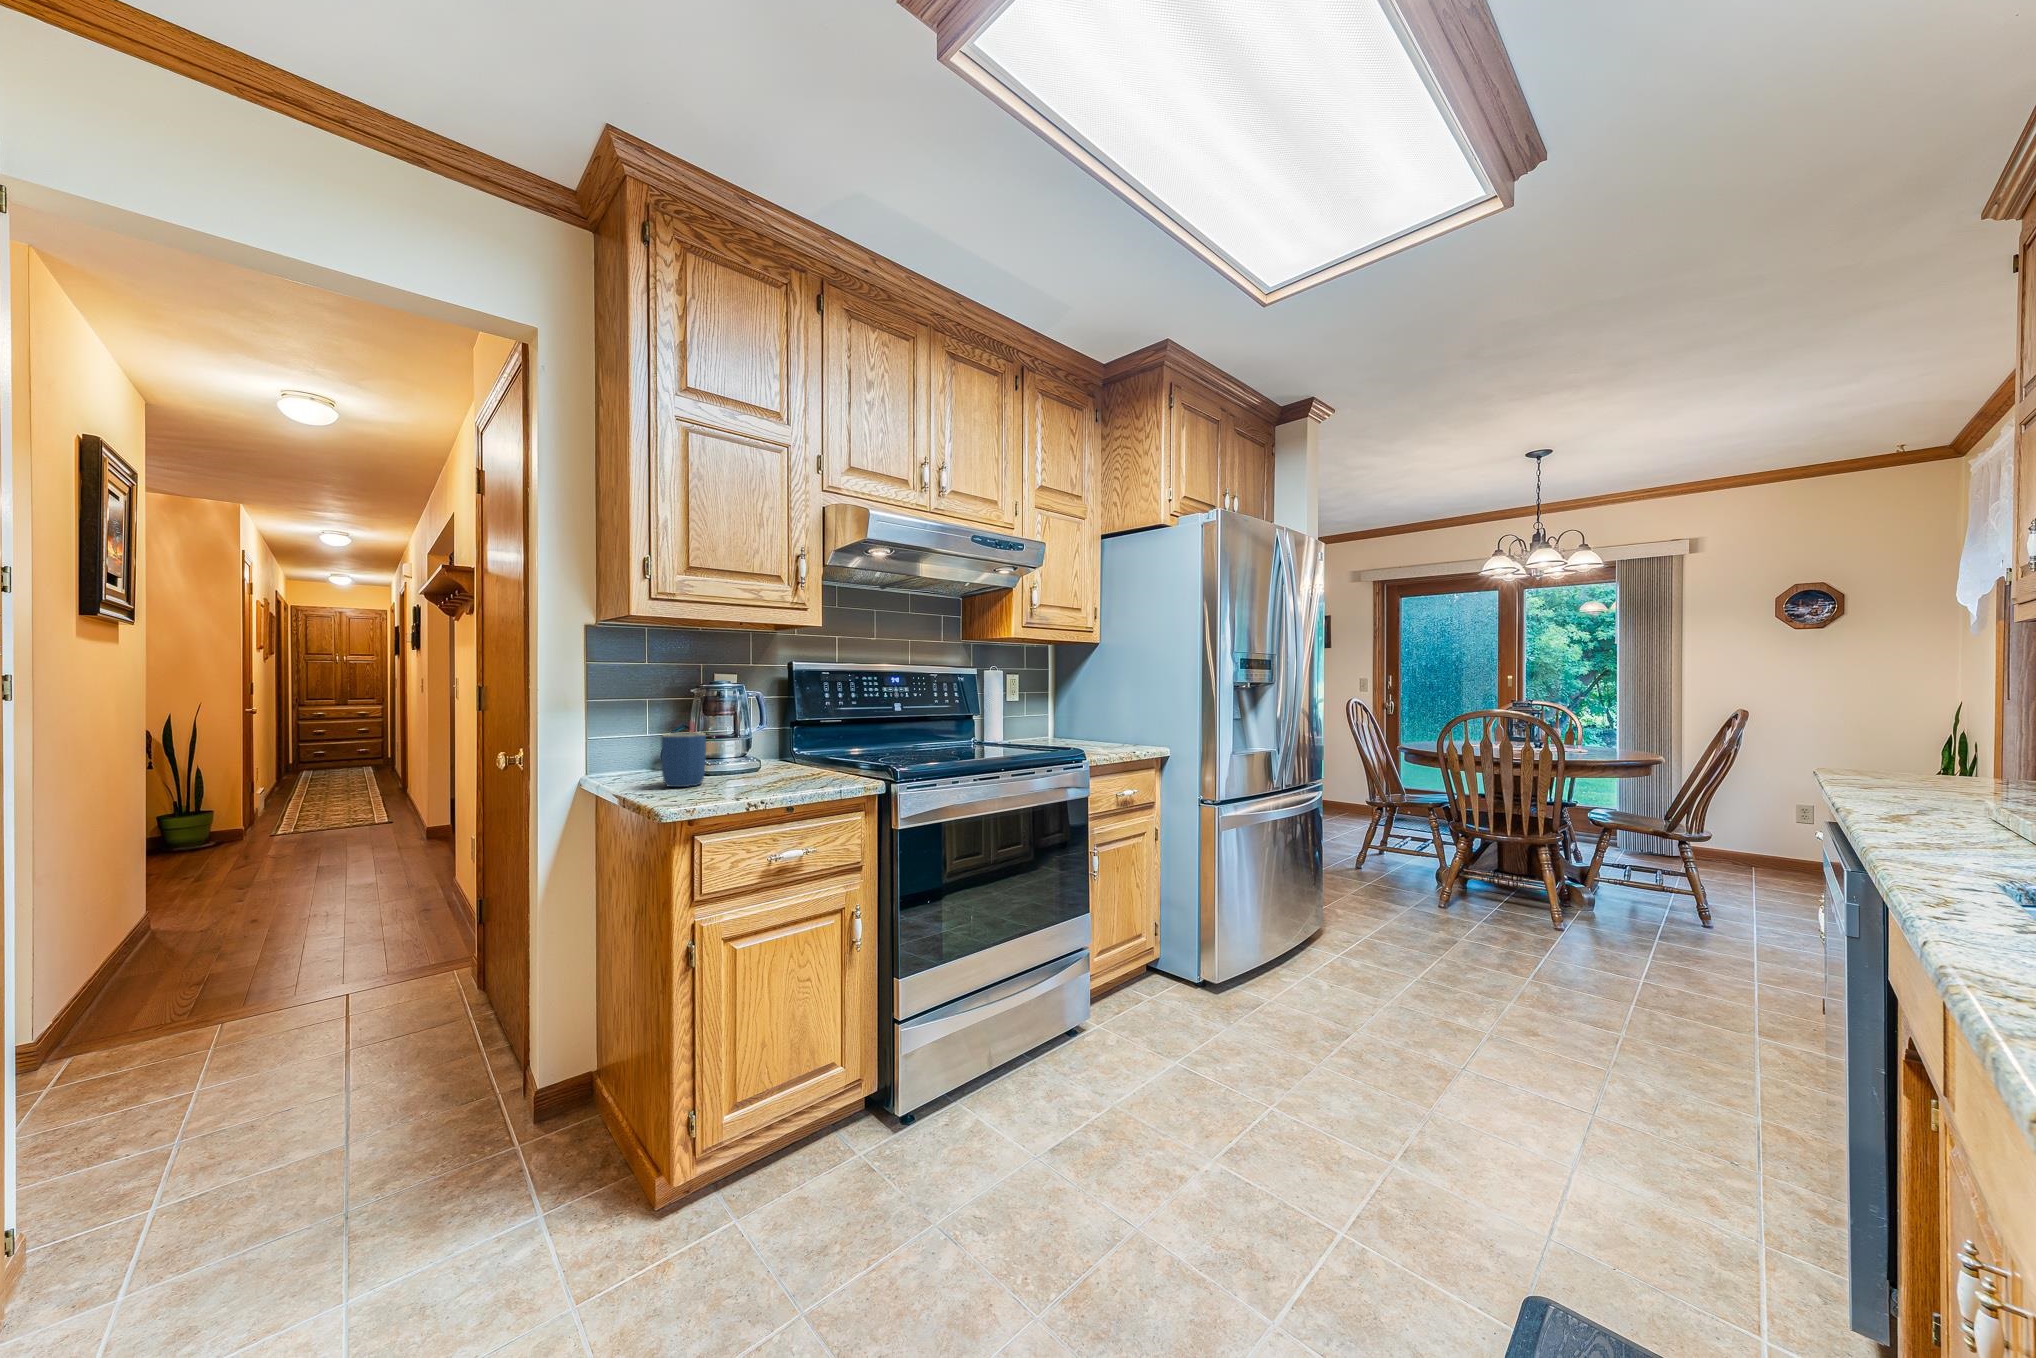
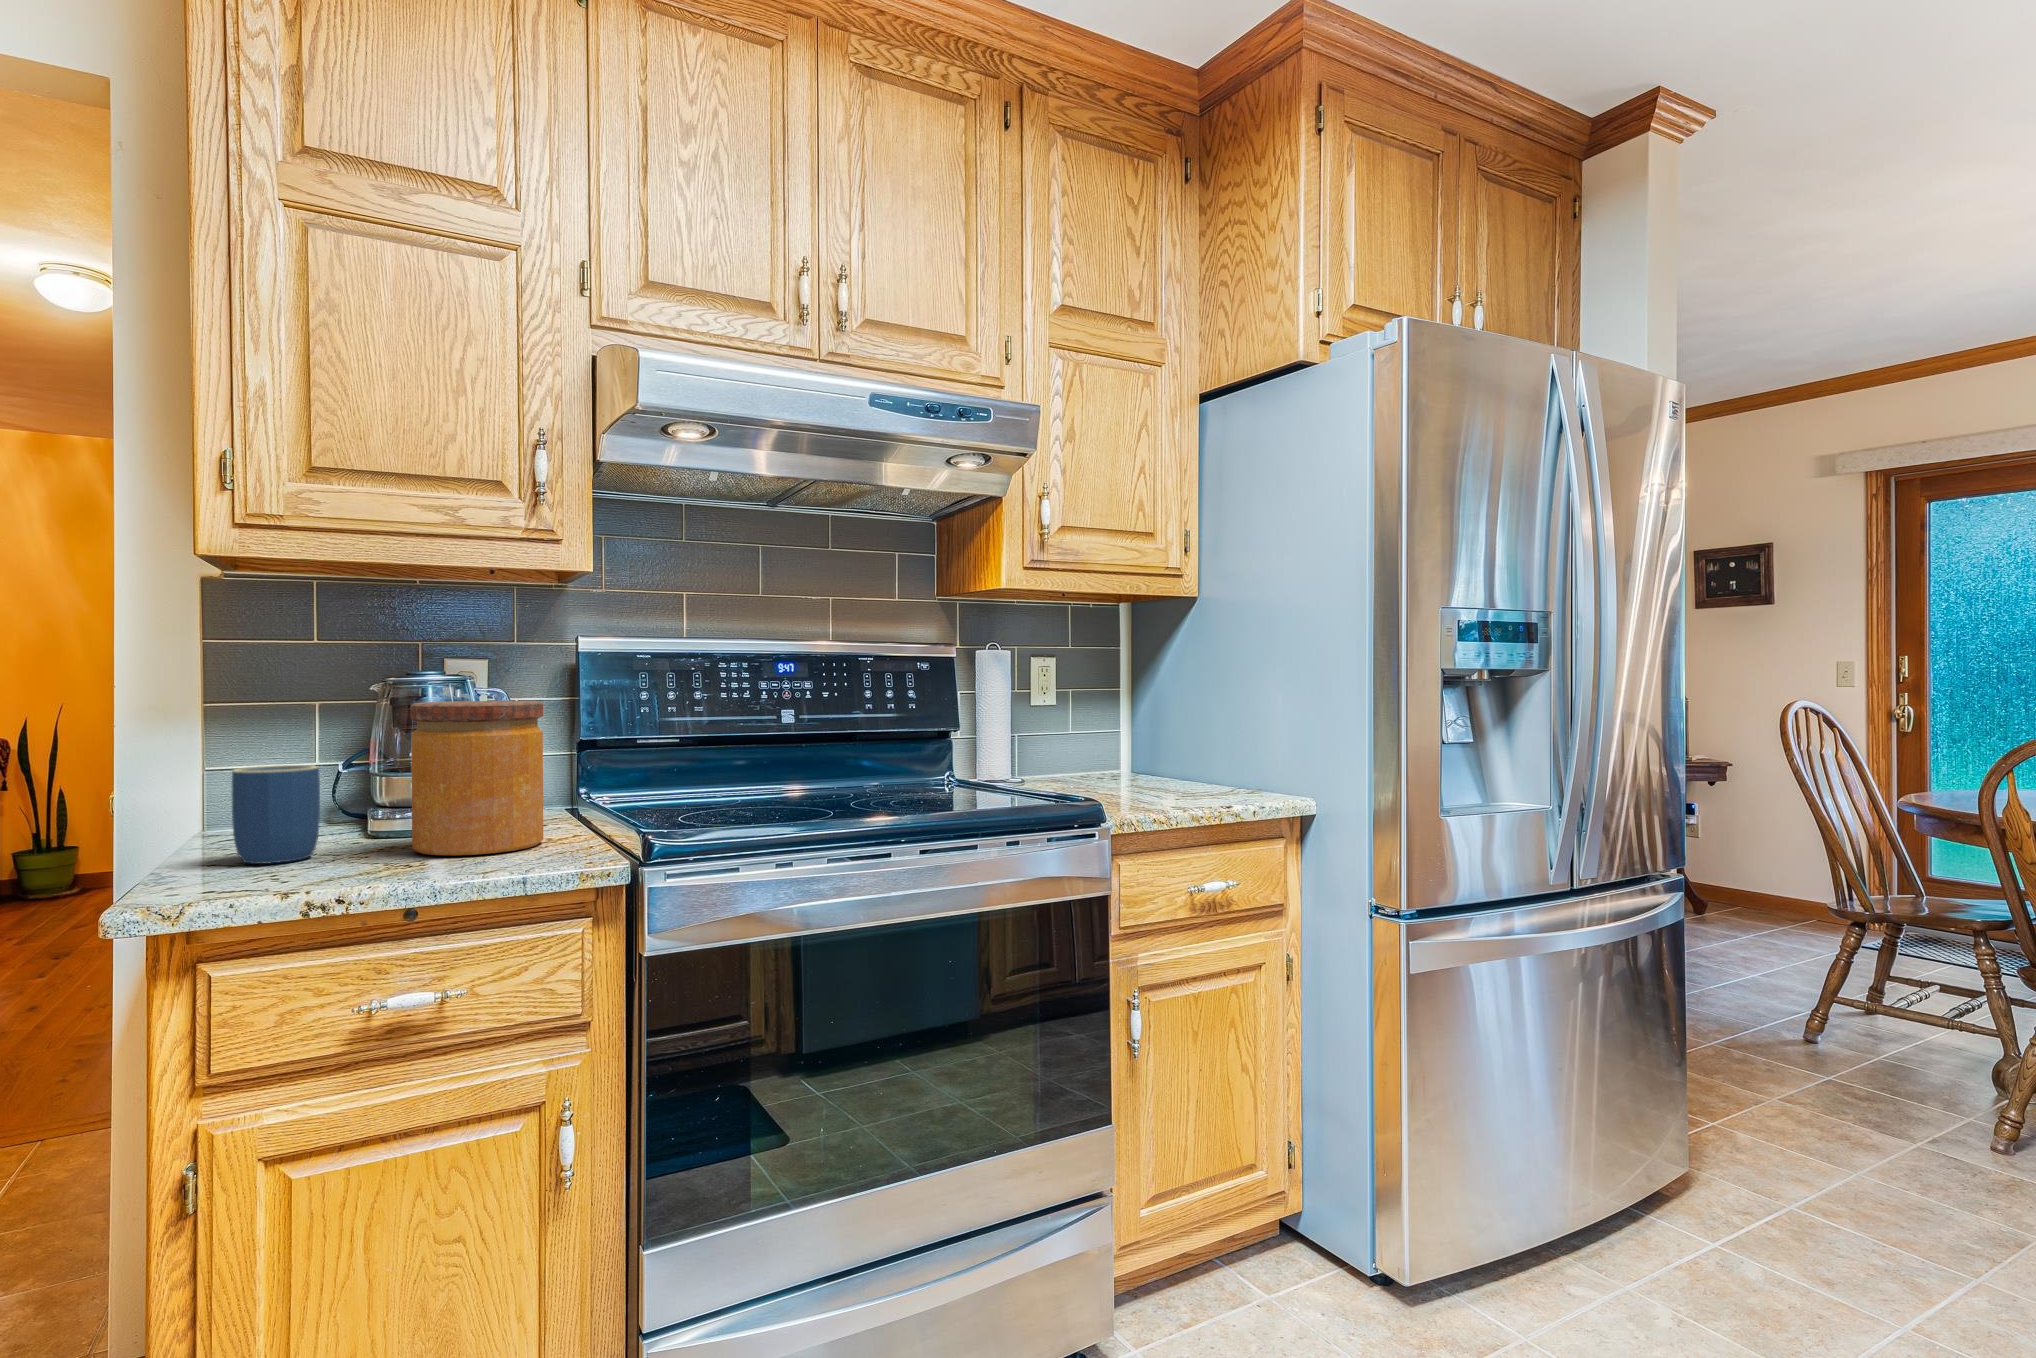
jar: none [752,697,821,780] -> present [411,701,543,855]

